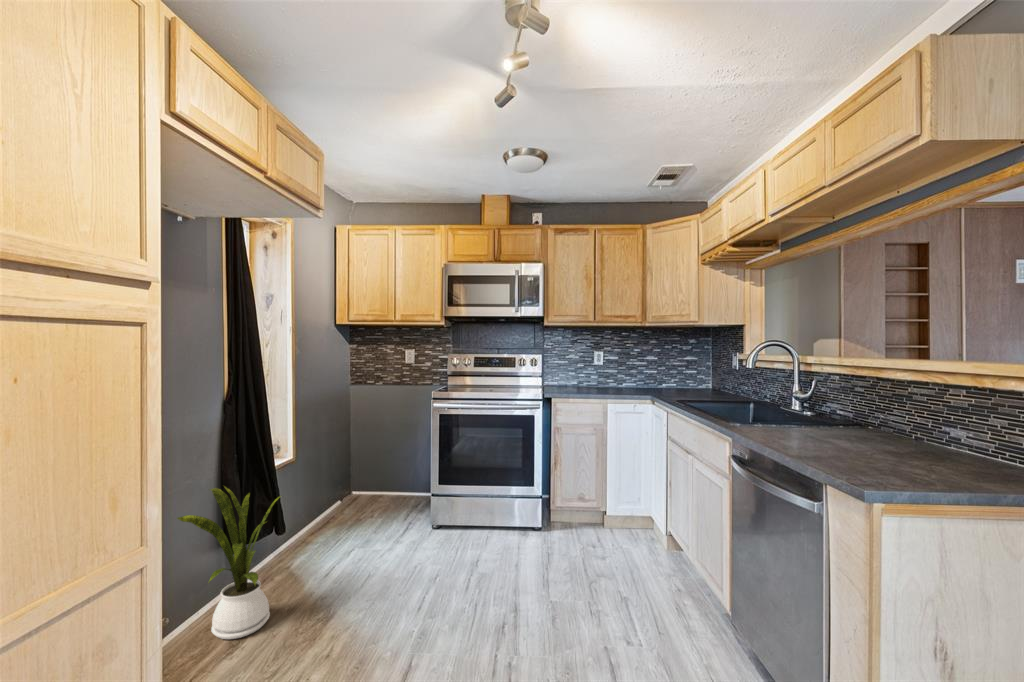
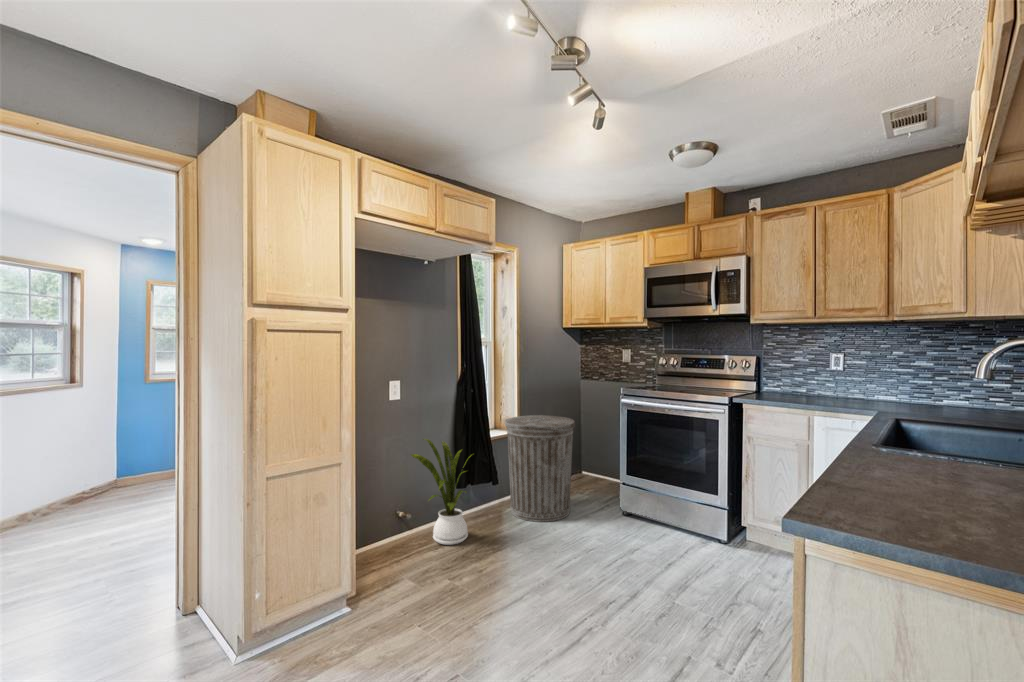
trash can: none [290,430,382,566] -> present [505,415,575,522]

